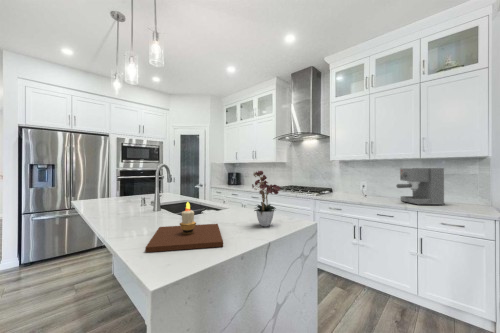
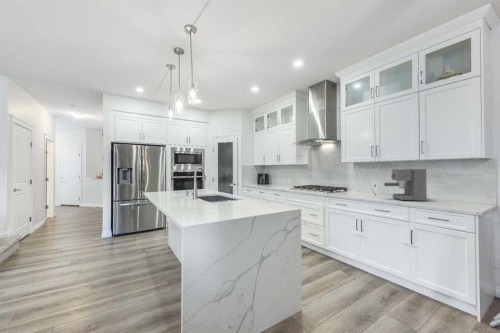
flower arrangement: present [252,171,281,226] -> none [247,170,271,208]
candle: present [145,202,223,252] -> none [182,190,227,215]

